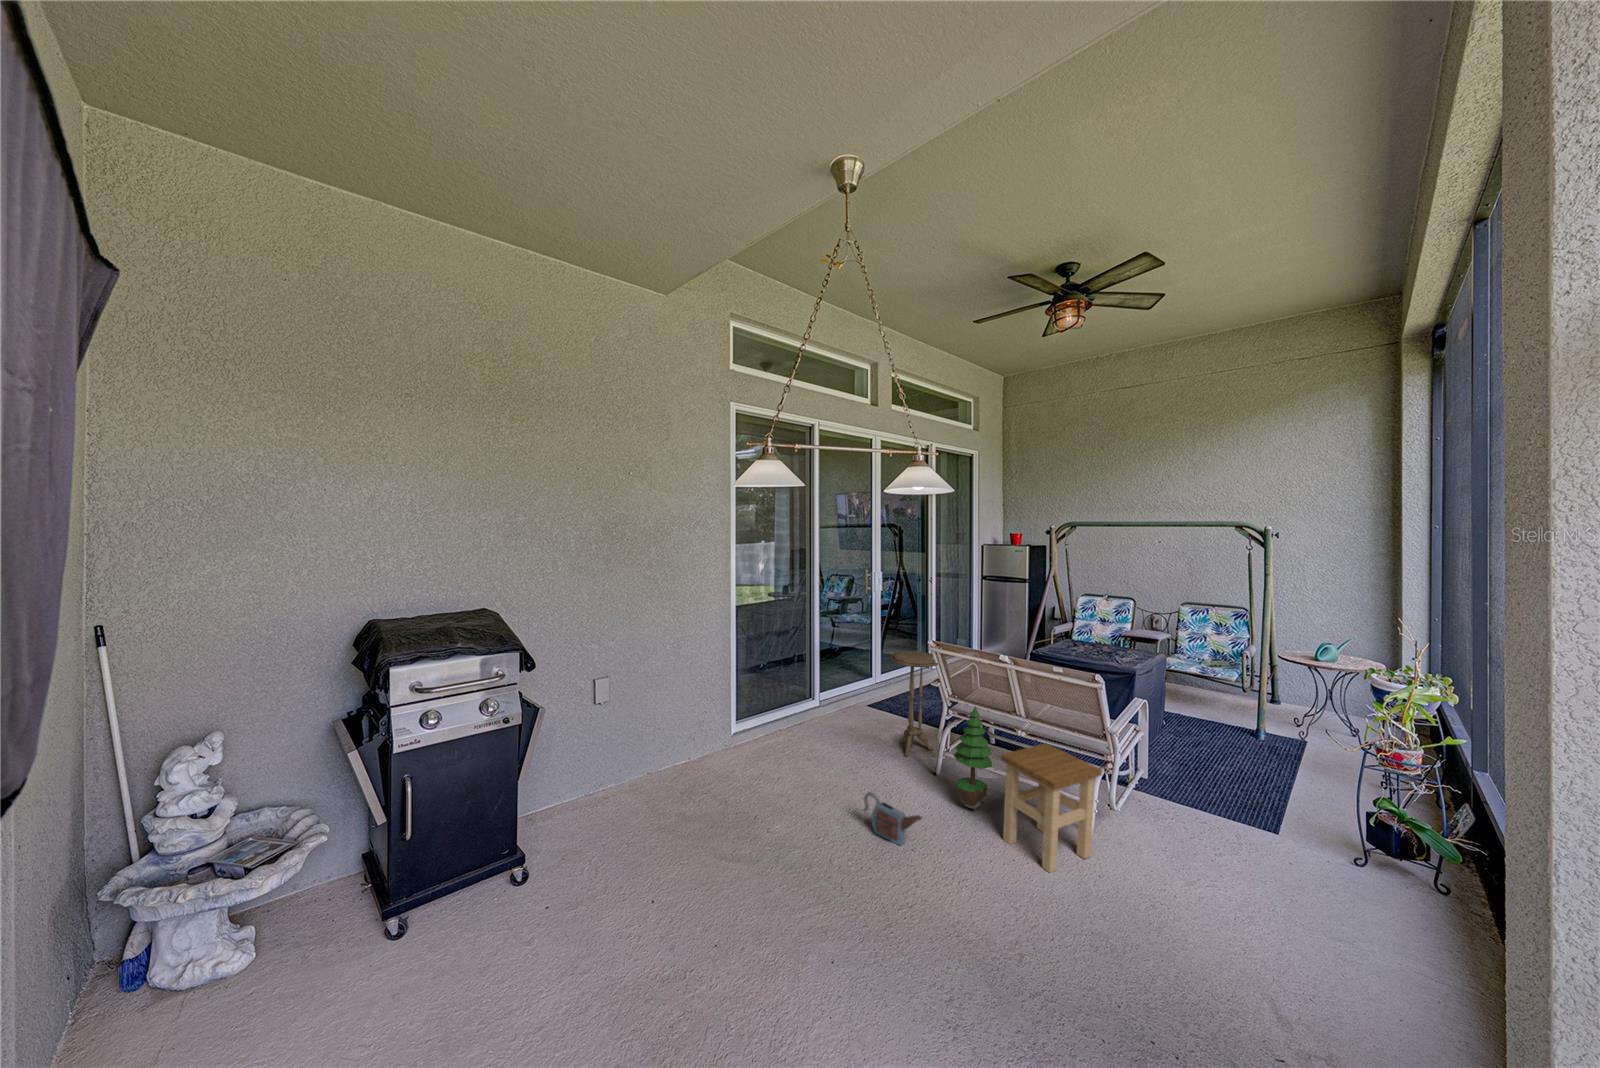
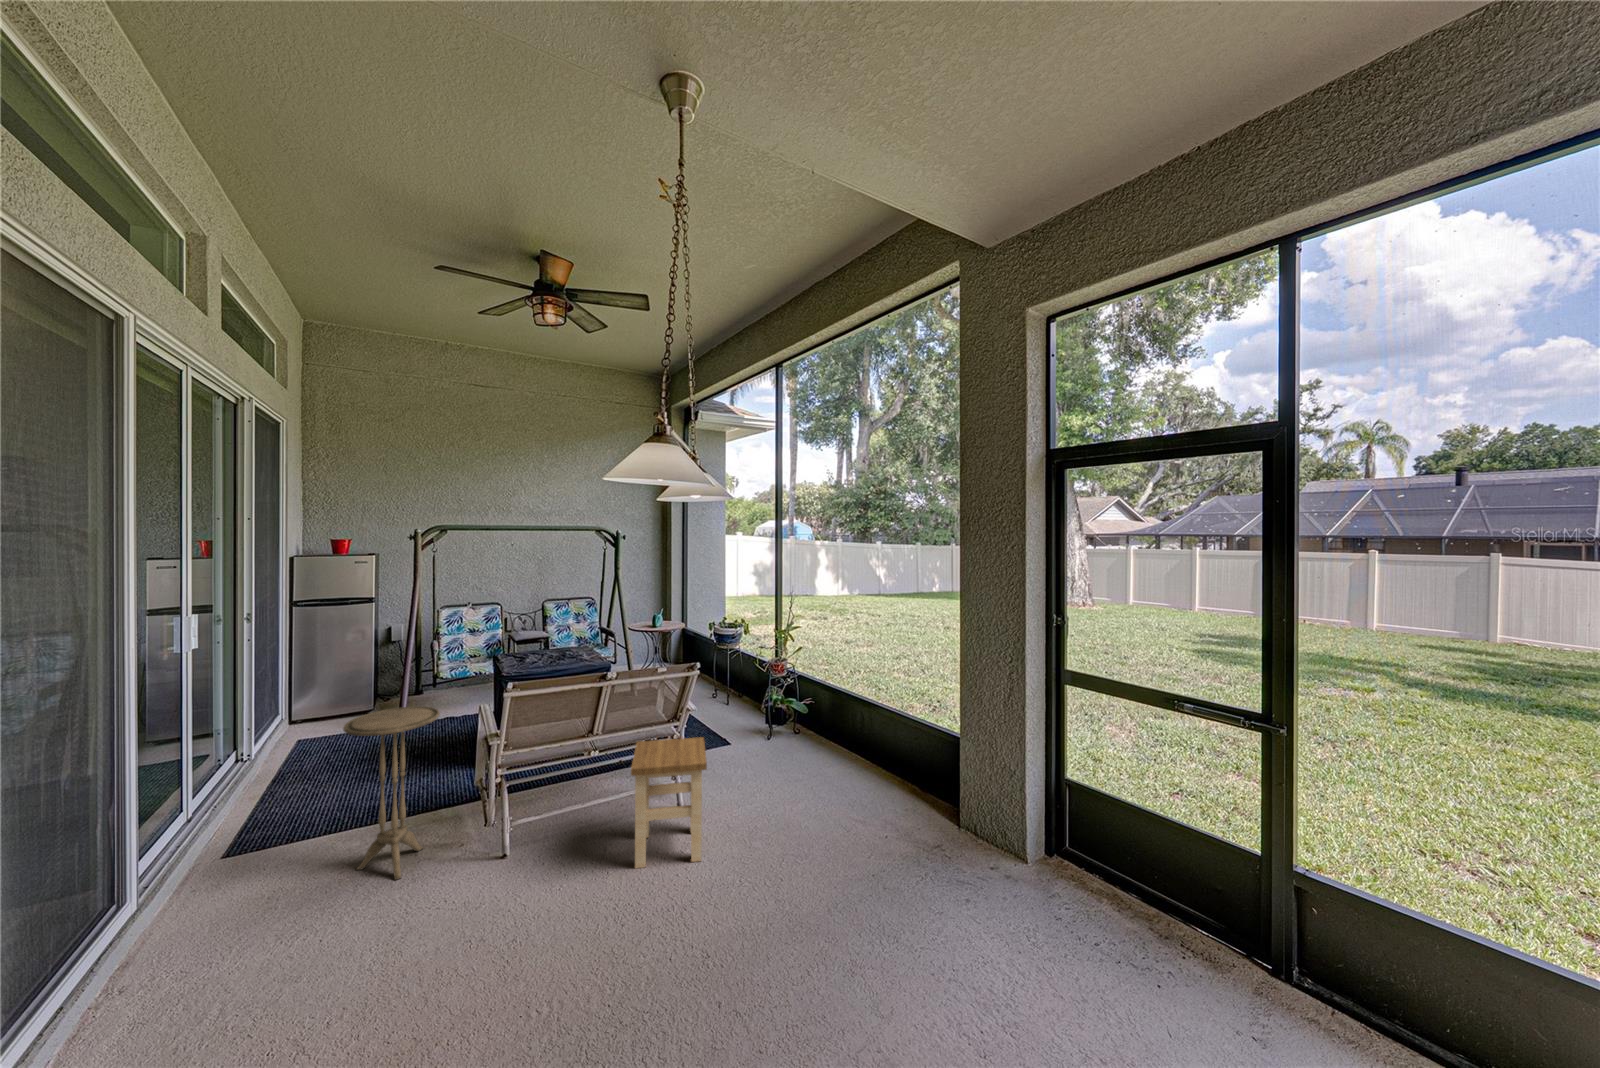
potted tree: present [953,706,992,809] -> none [541,733,593,868]
watering can: present [864,792,922,845] -> none [488,895,600,983]

